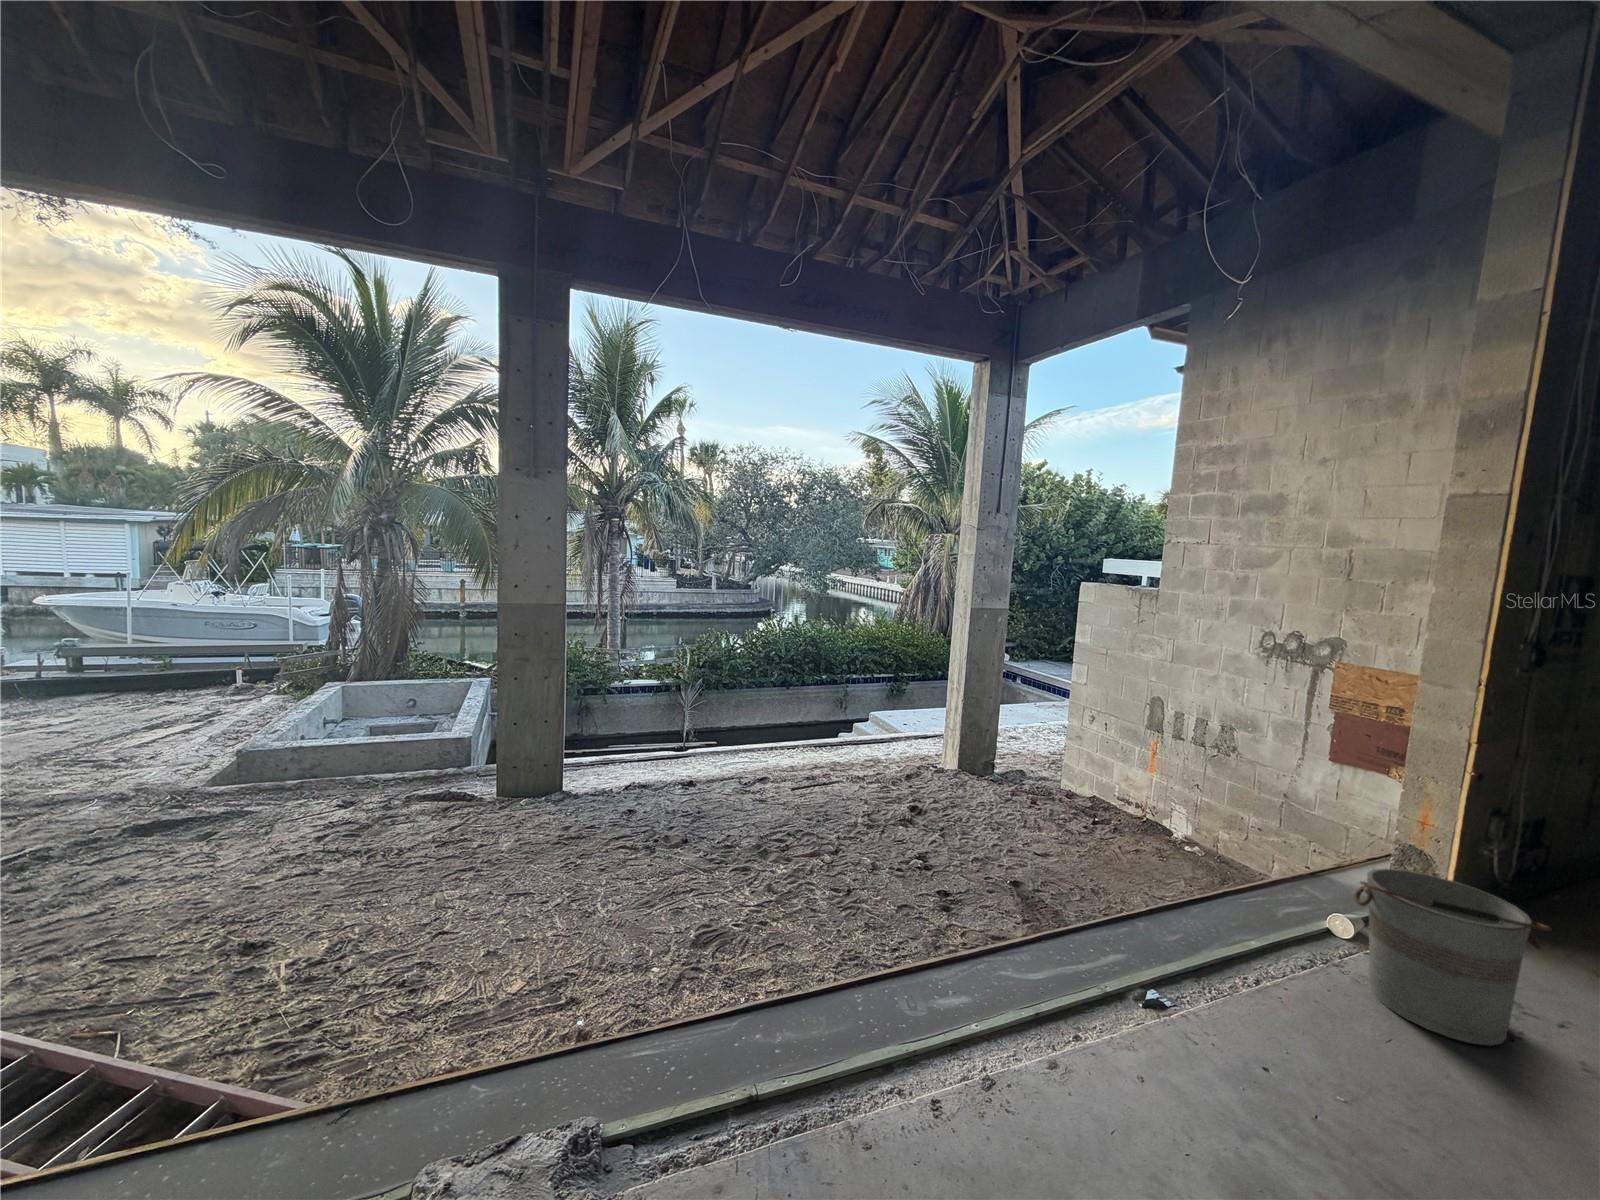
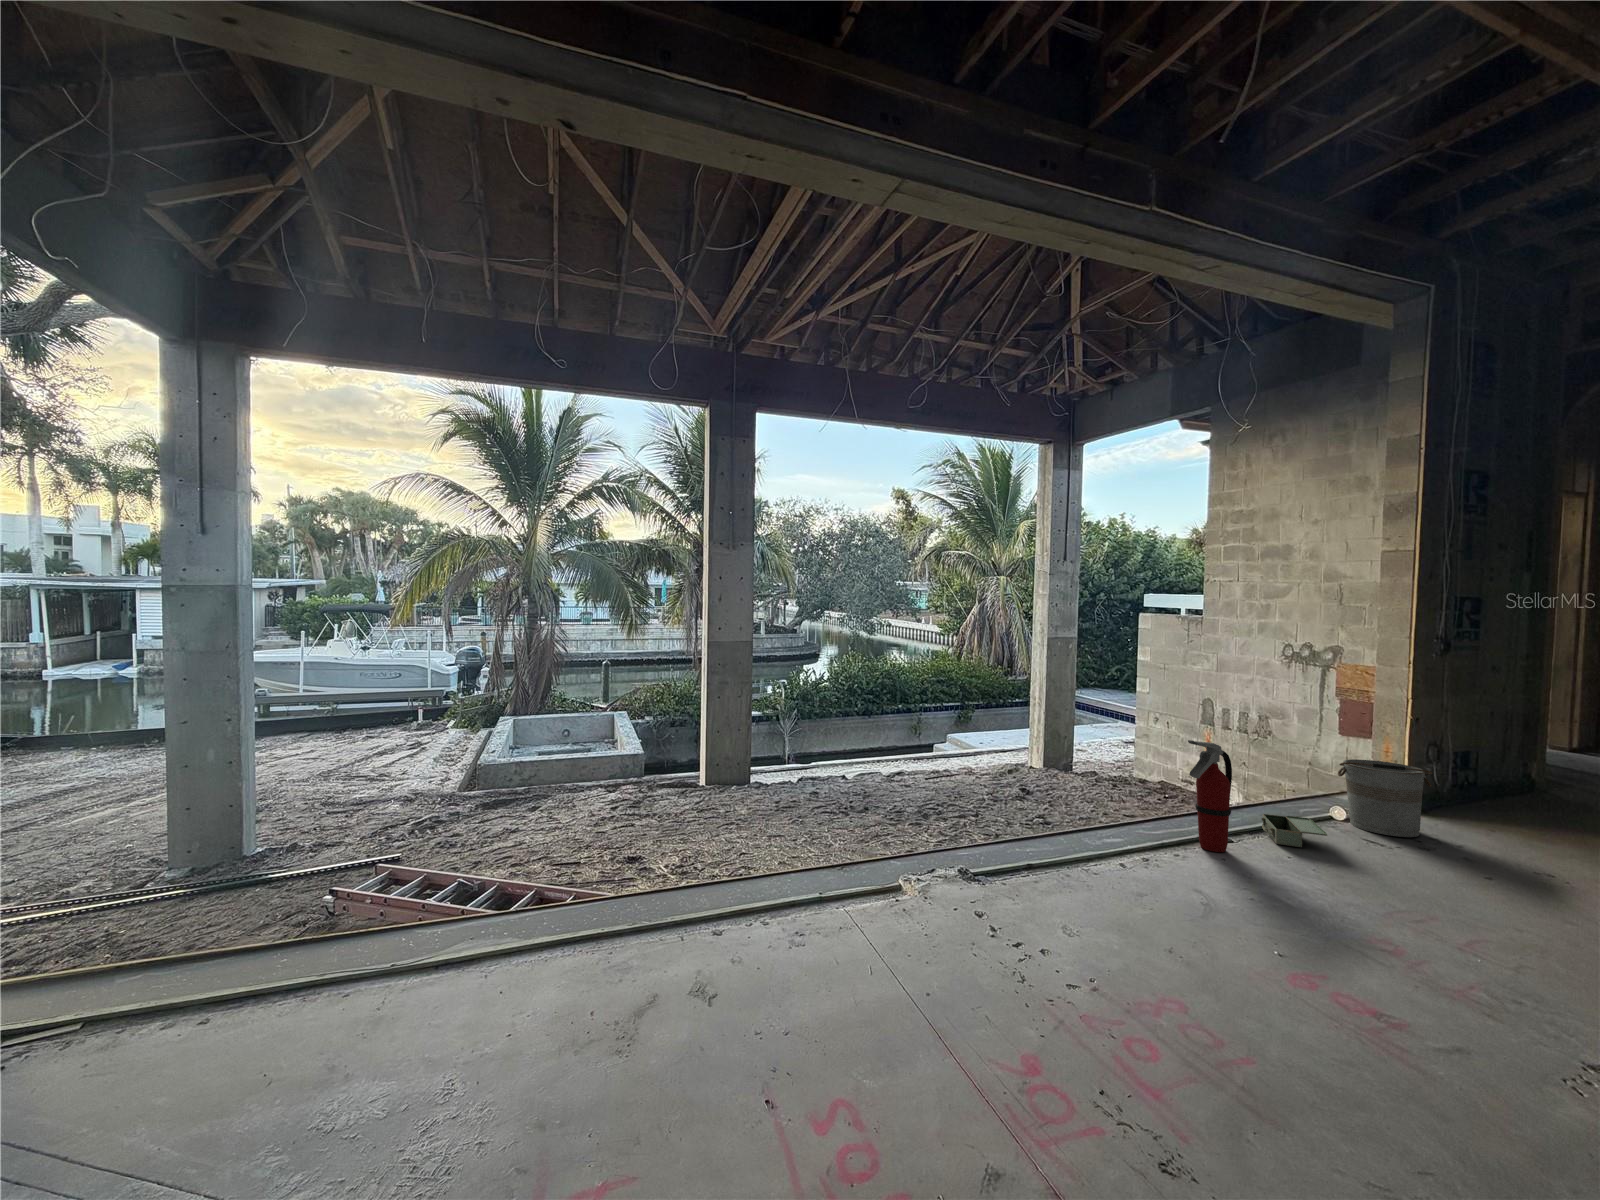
fire extinguisher: none [1063,879,1156,1119] -> present [1188,740,1232,852]
toolbox: none [1210,981,1344,1094] -> present [1262,814,1327,847]

